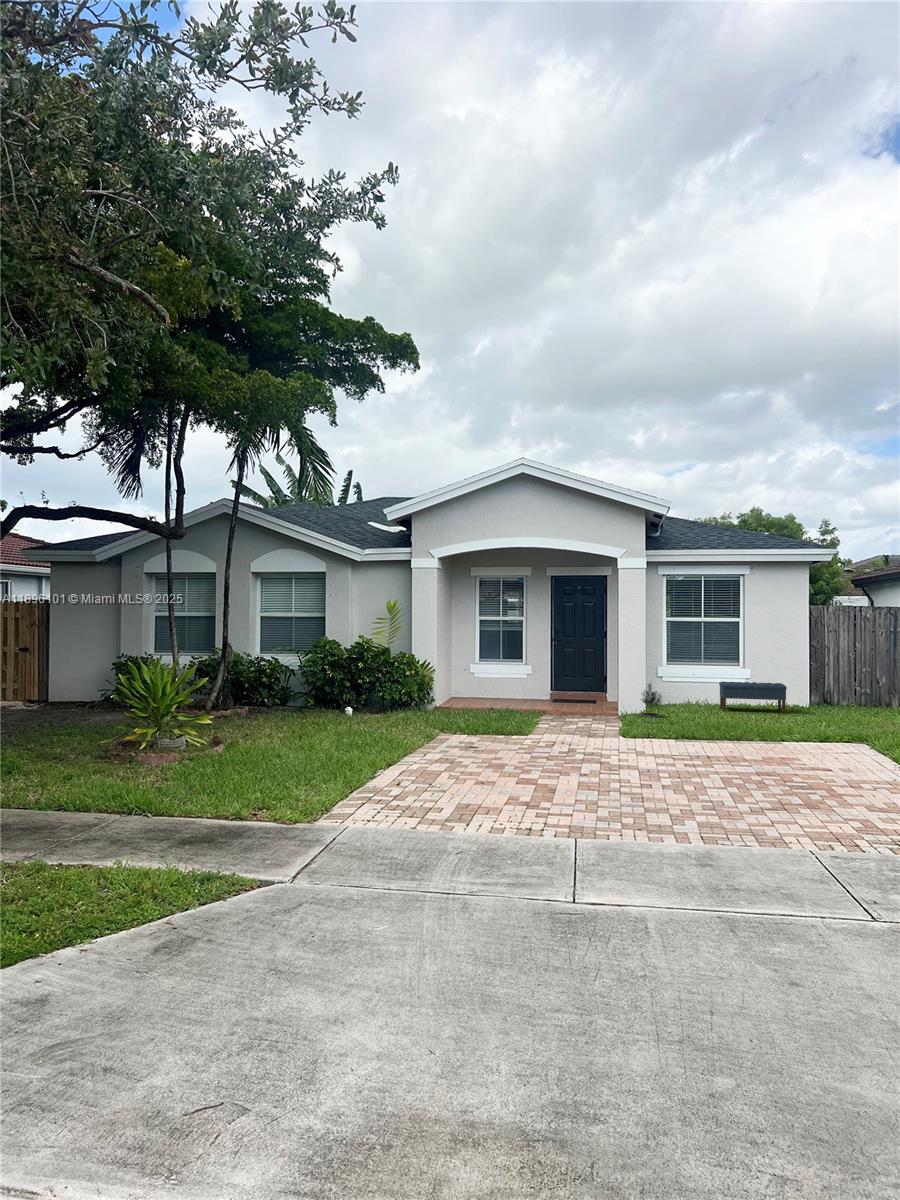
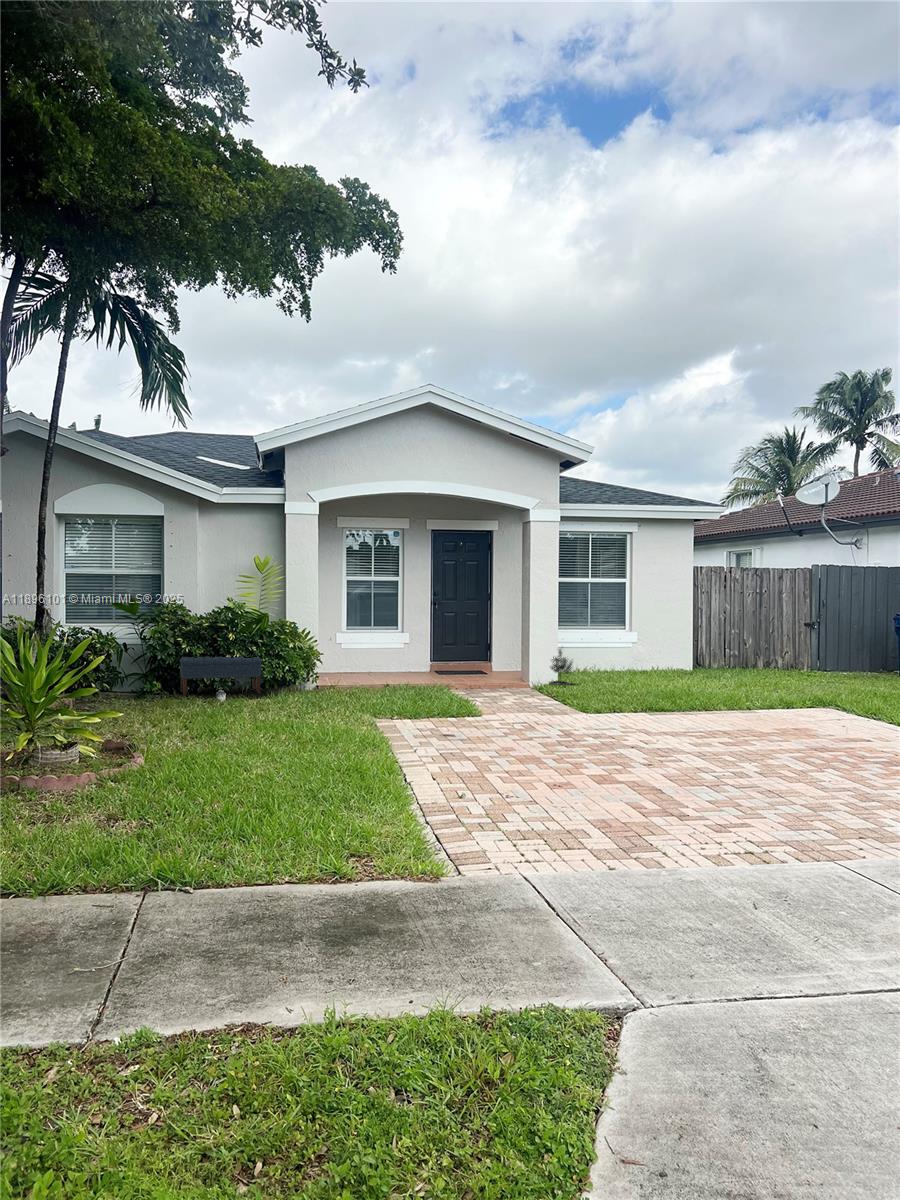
bench: present [719,681,787,713] -> present [180,656,262,696]

